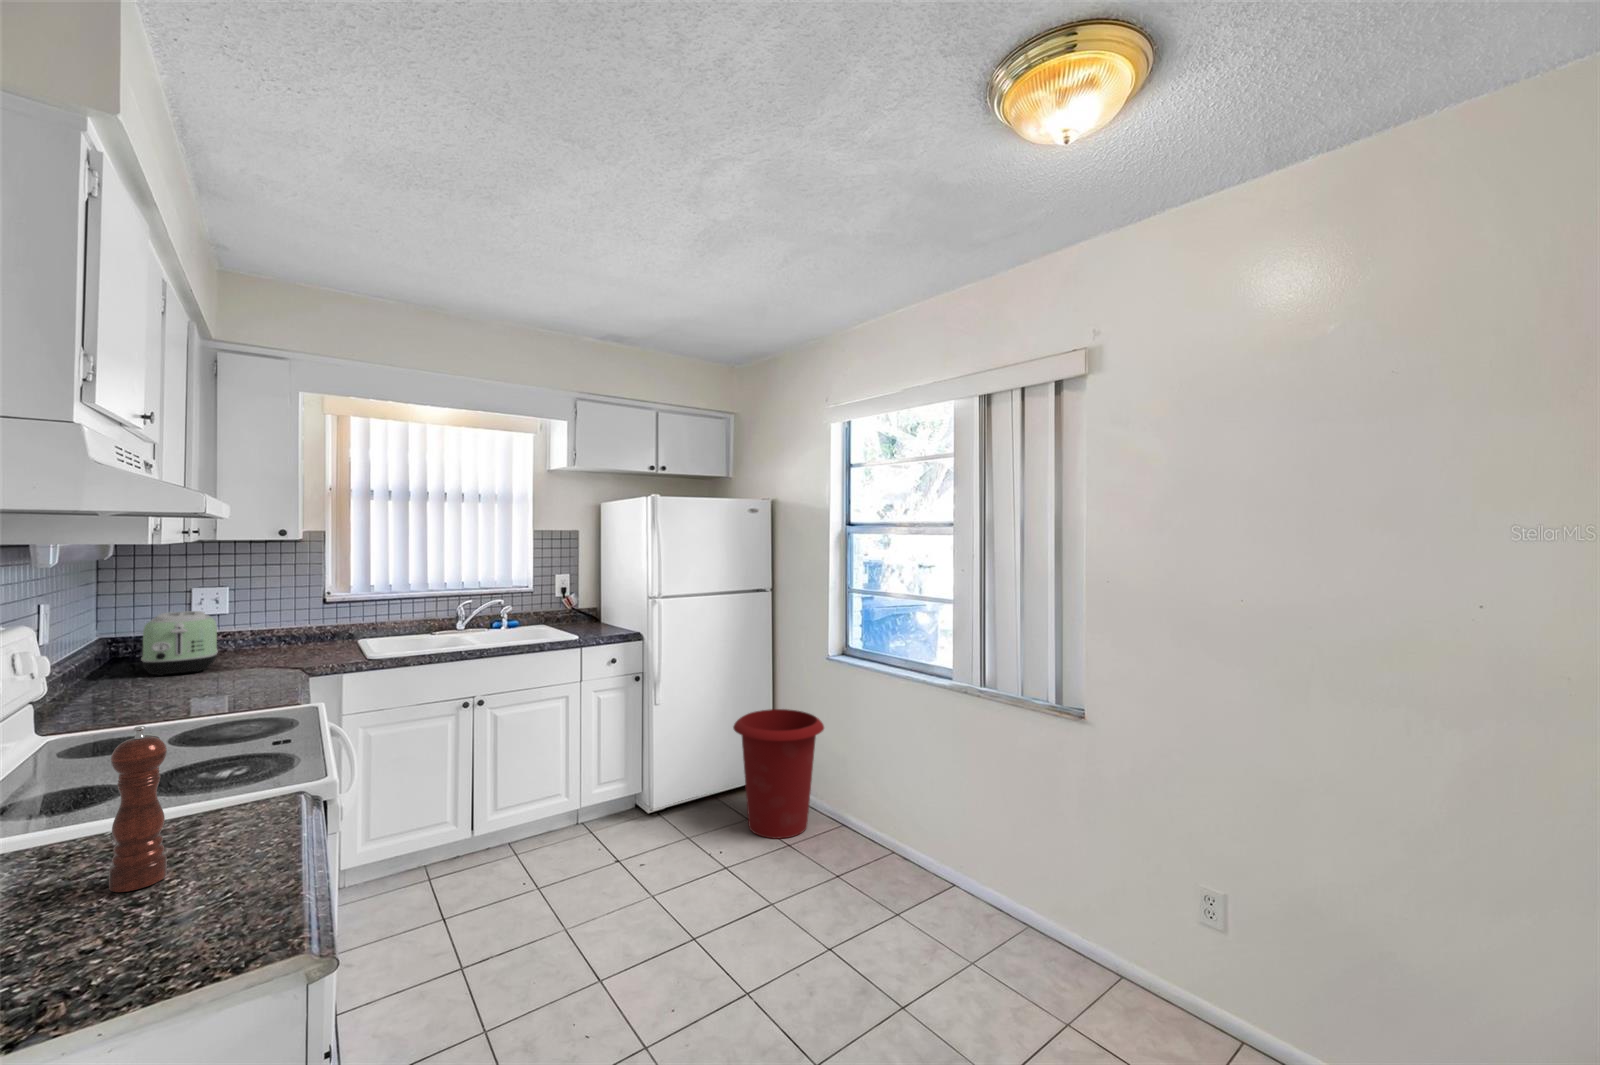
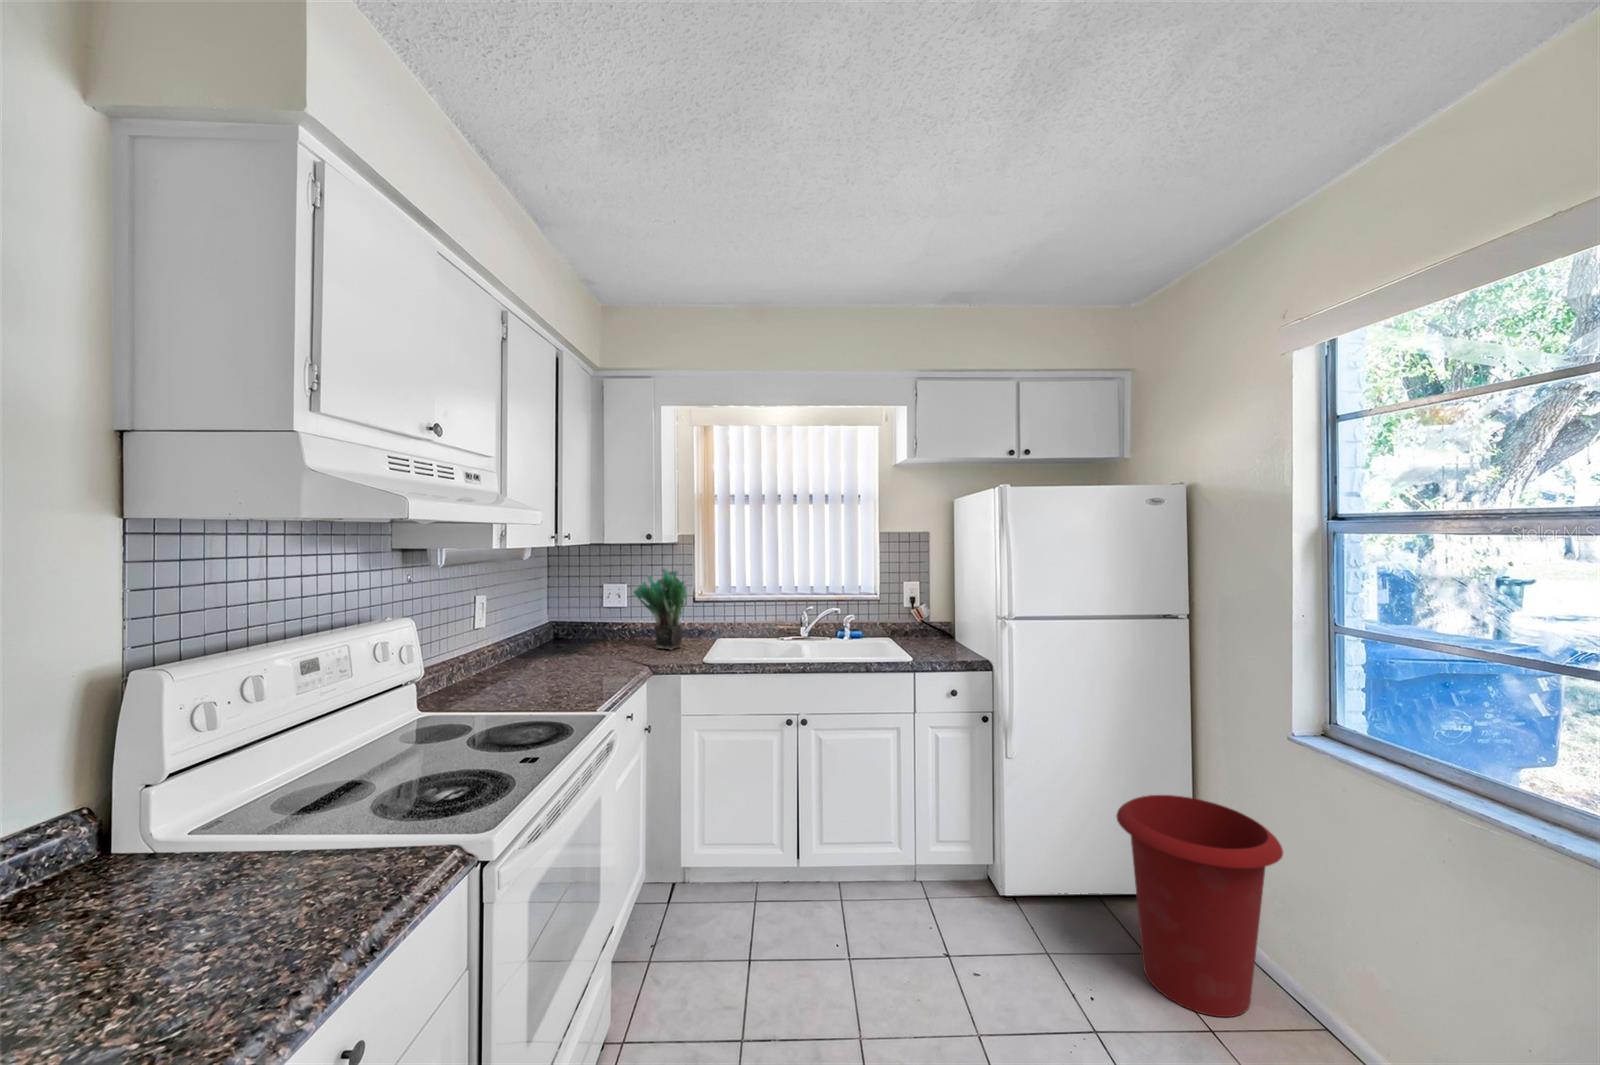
potted plant: none [262,567,326,654] -> present [634,569,687,649]
toaster: present [141,611,218,676] -> none [545,605,601,660]
pepper mill: present [109,726,167,892] -> none [87,780,163,997]

